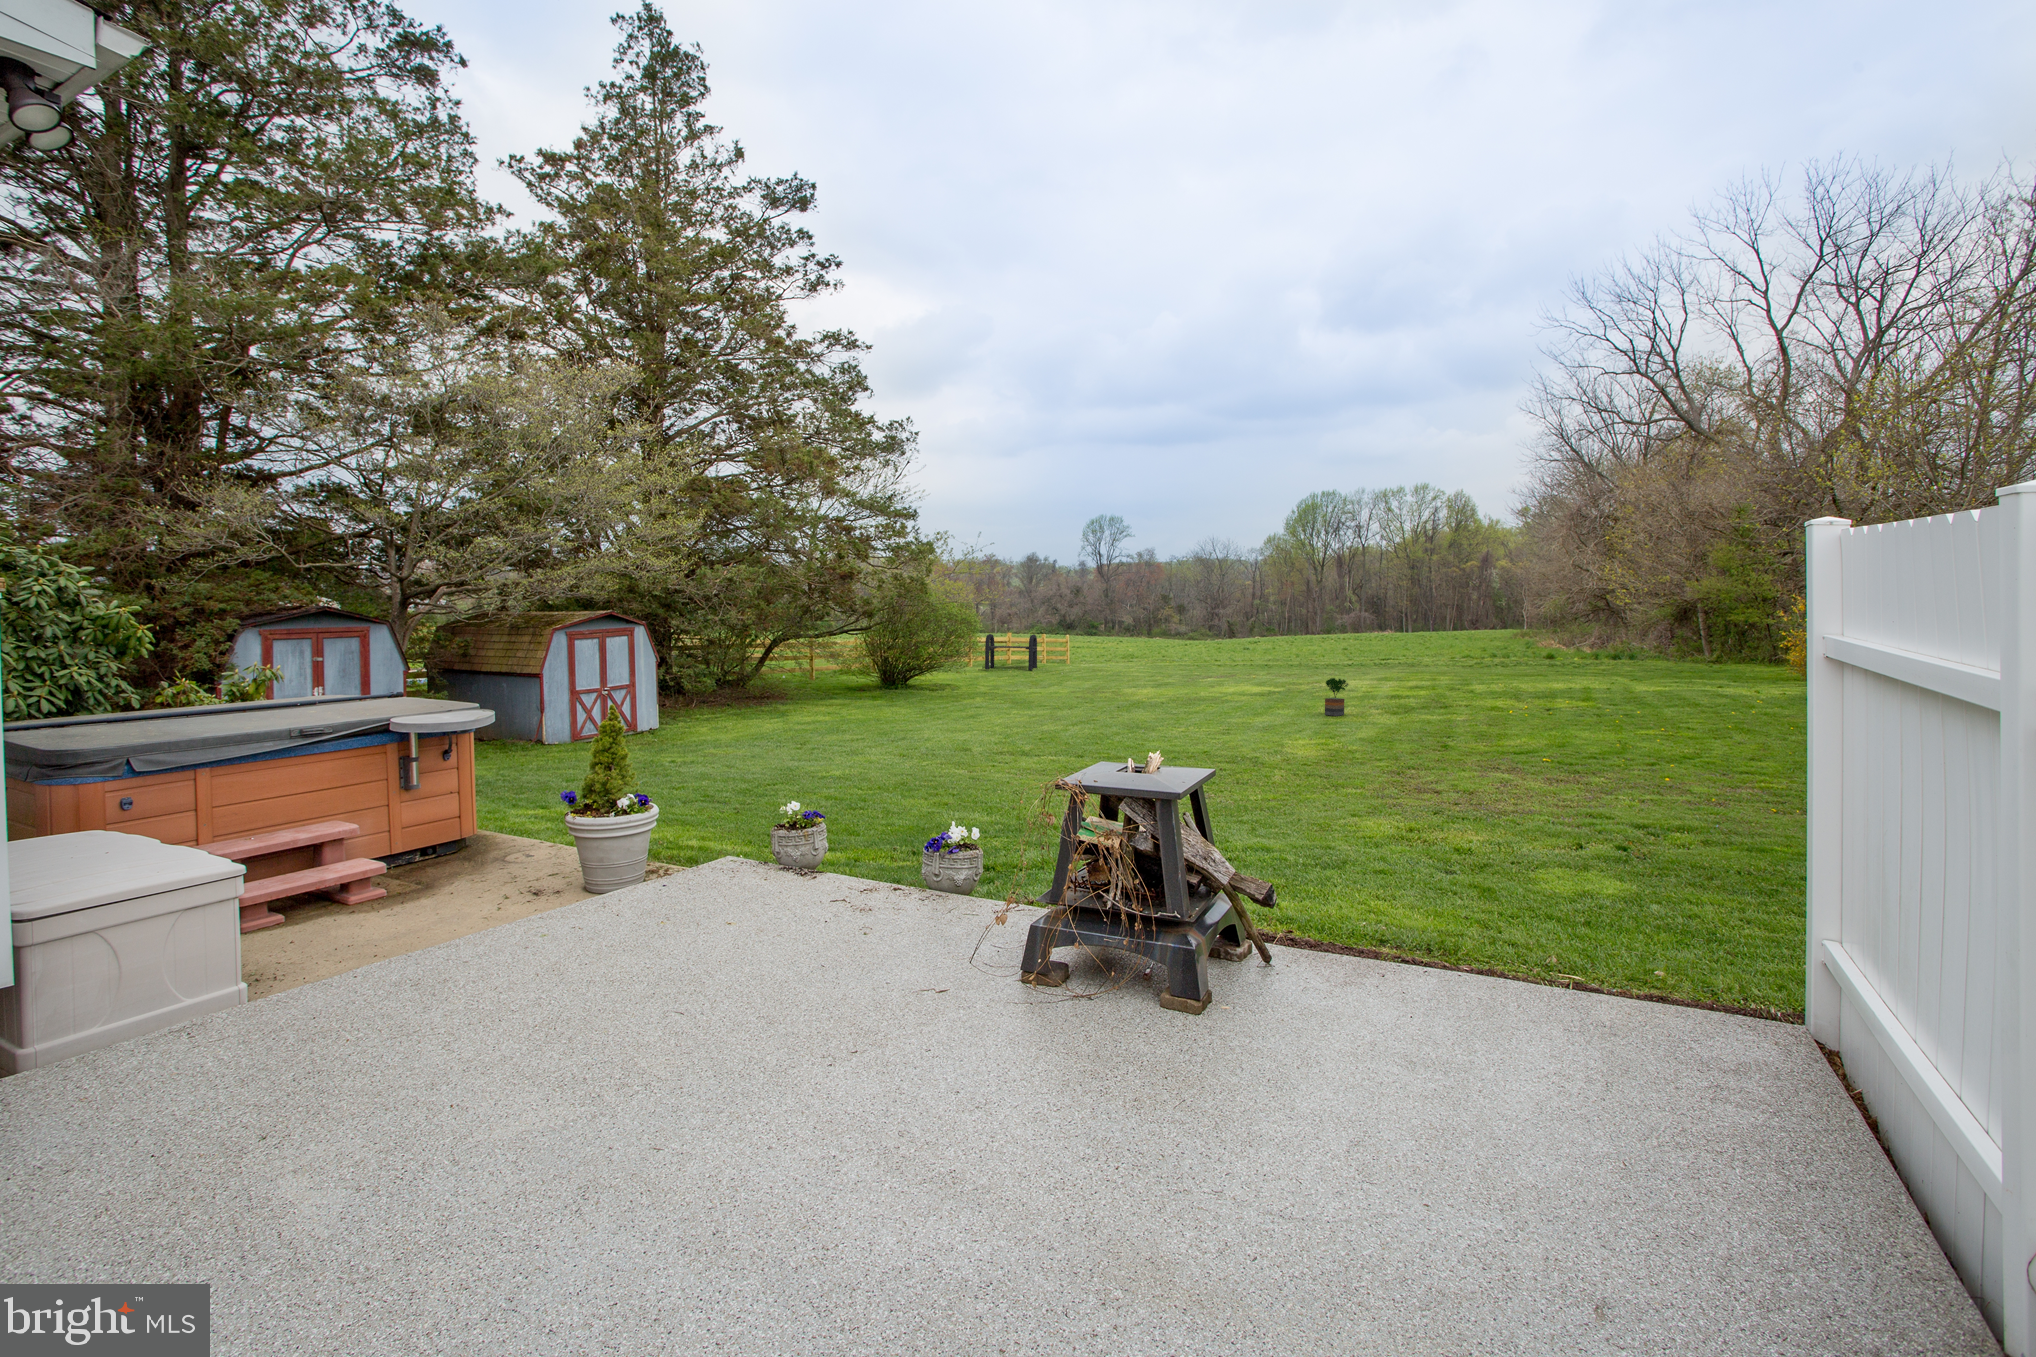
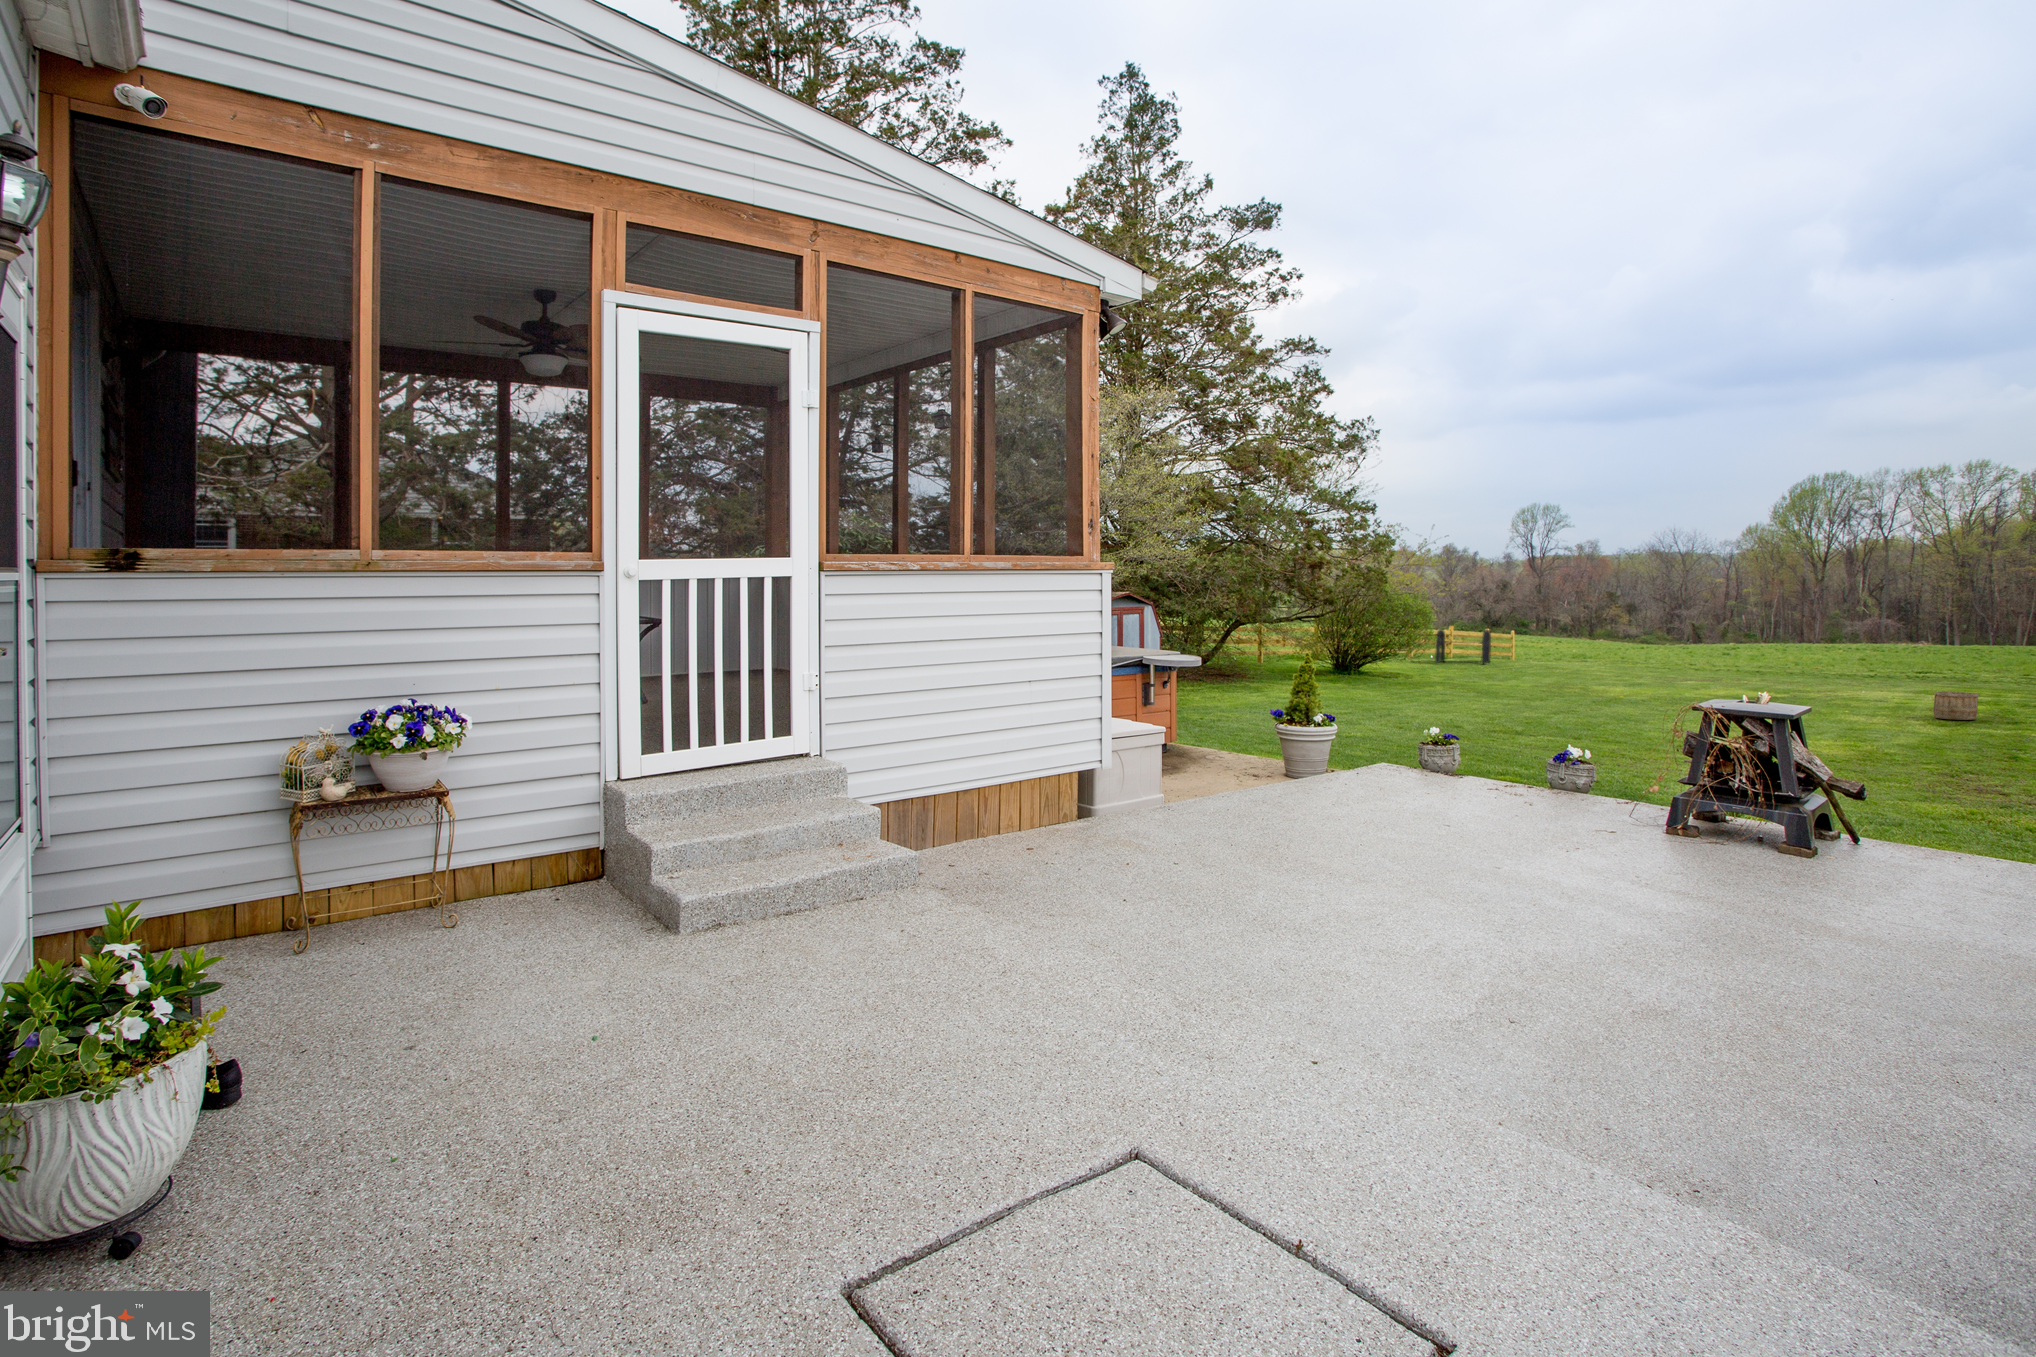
potted tree: present [1325,678,1348,716] -> none [1871,663,1910,707]
wooden bucket: none [1360,704,1389,727] -> present [1933,692,1980,720]

